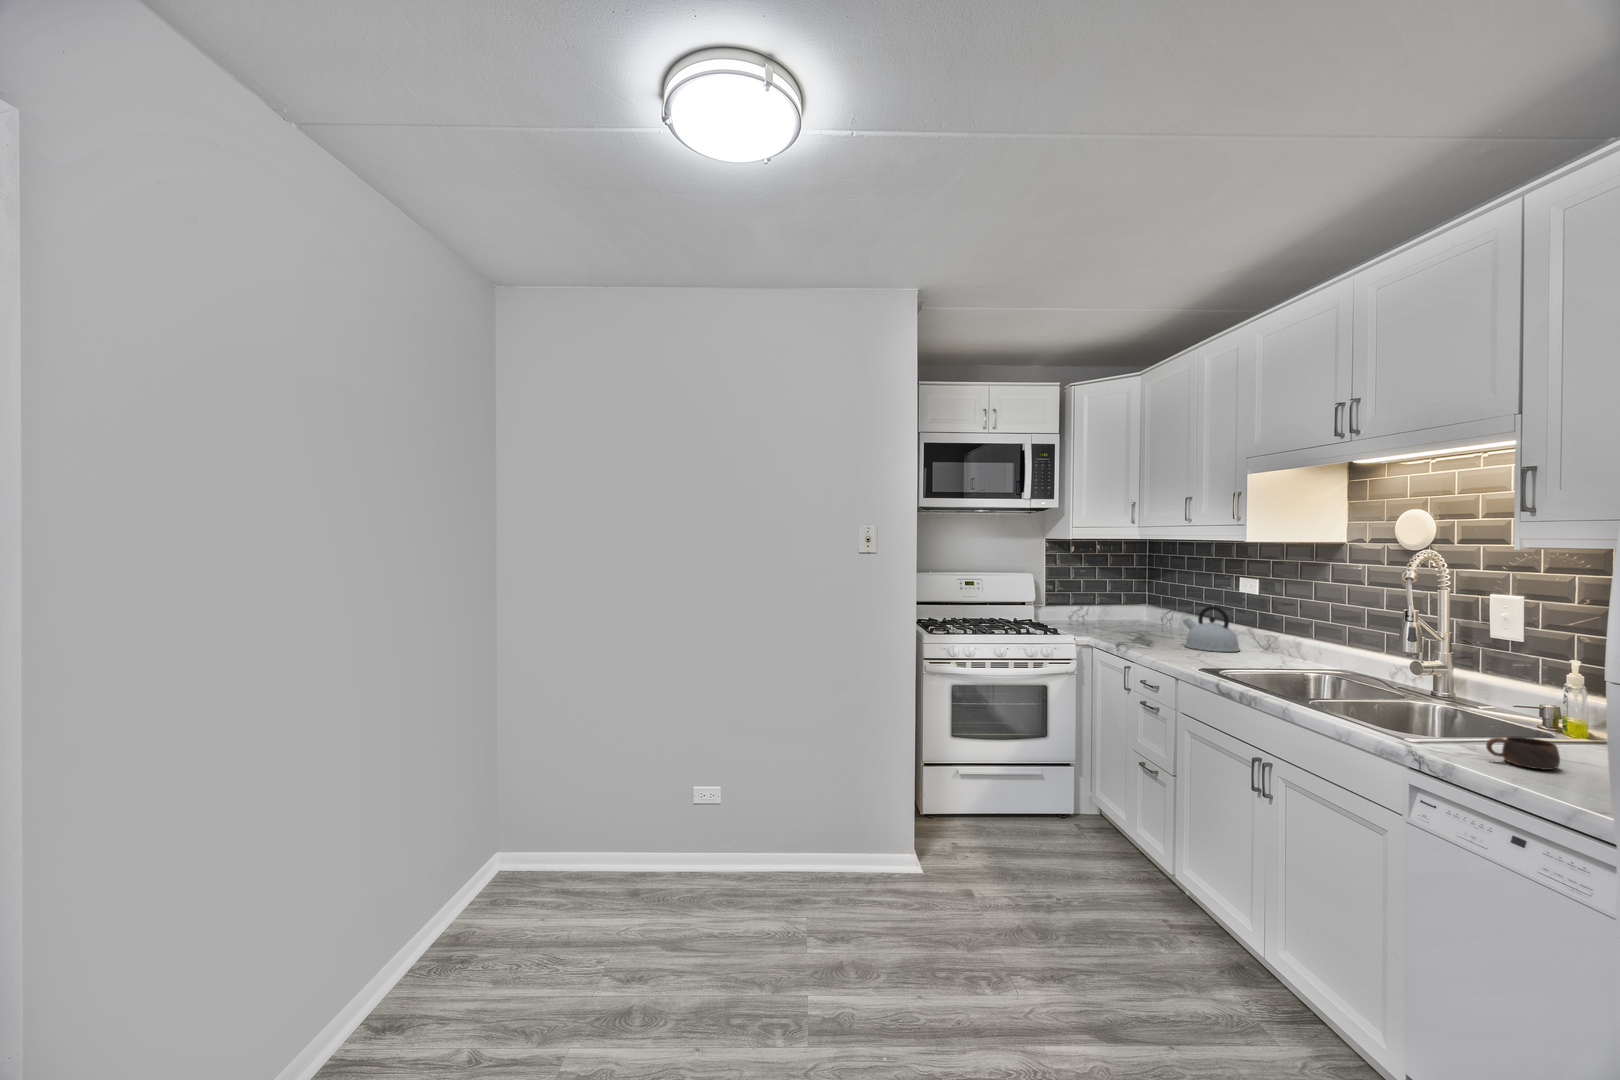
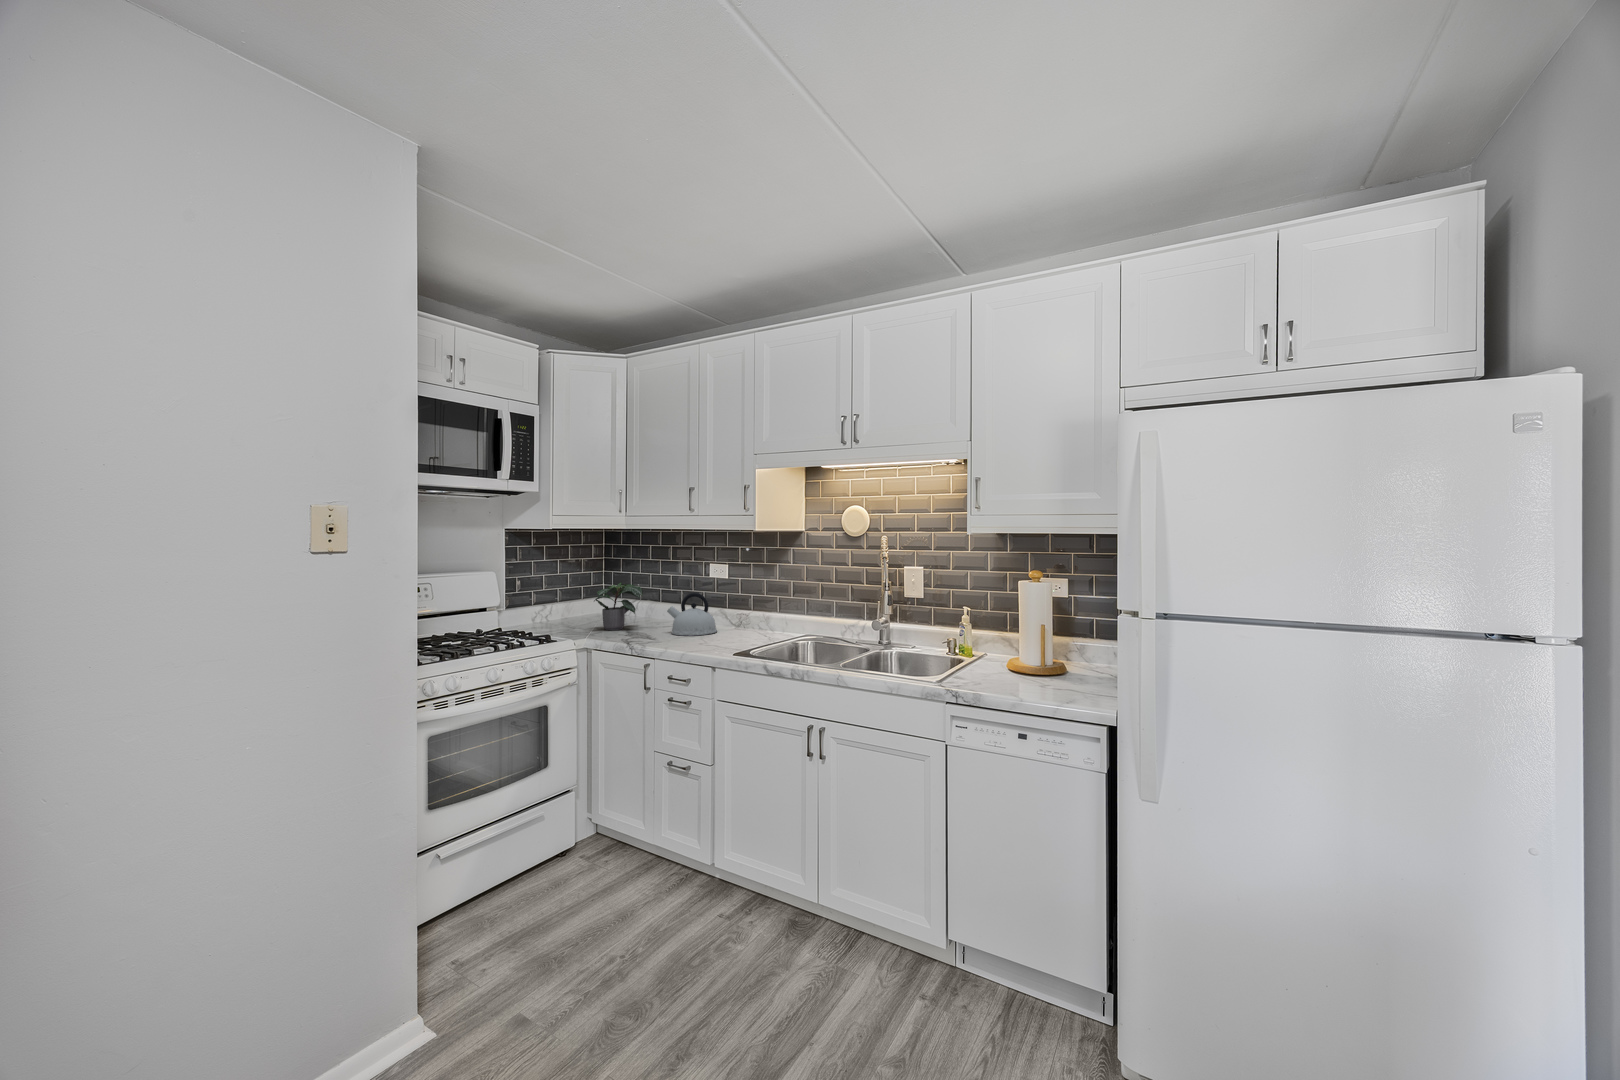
potted plant: none [1118,589,1171,636] -> present [594,583,643,630]
cup: present [1486,737,1560,770] -> none [991,666,1023,687]

